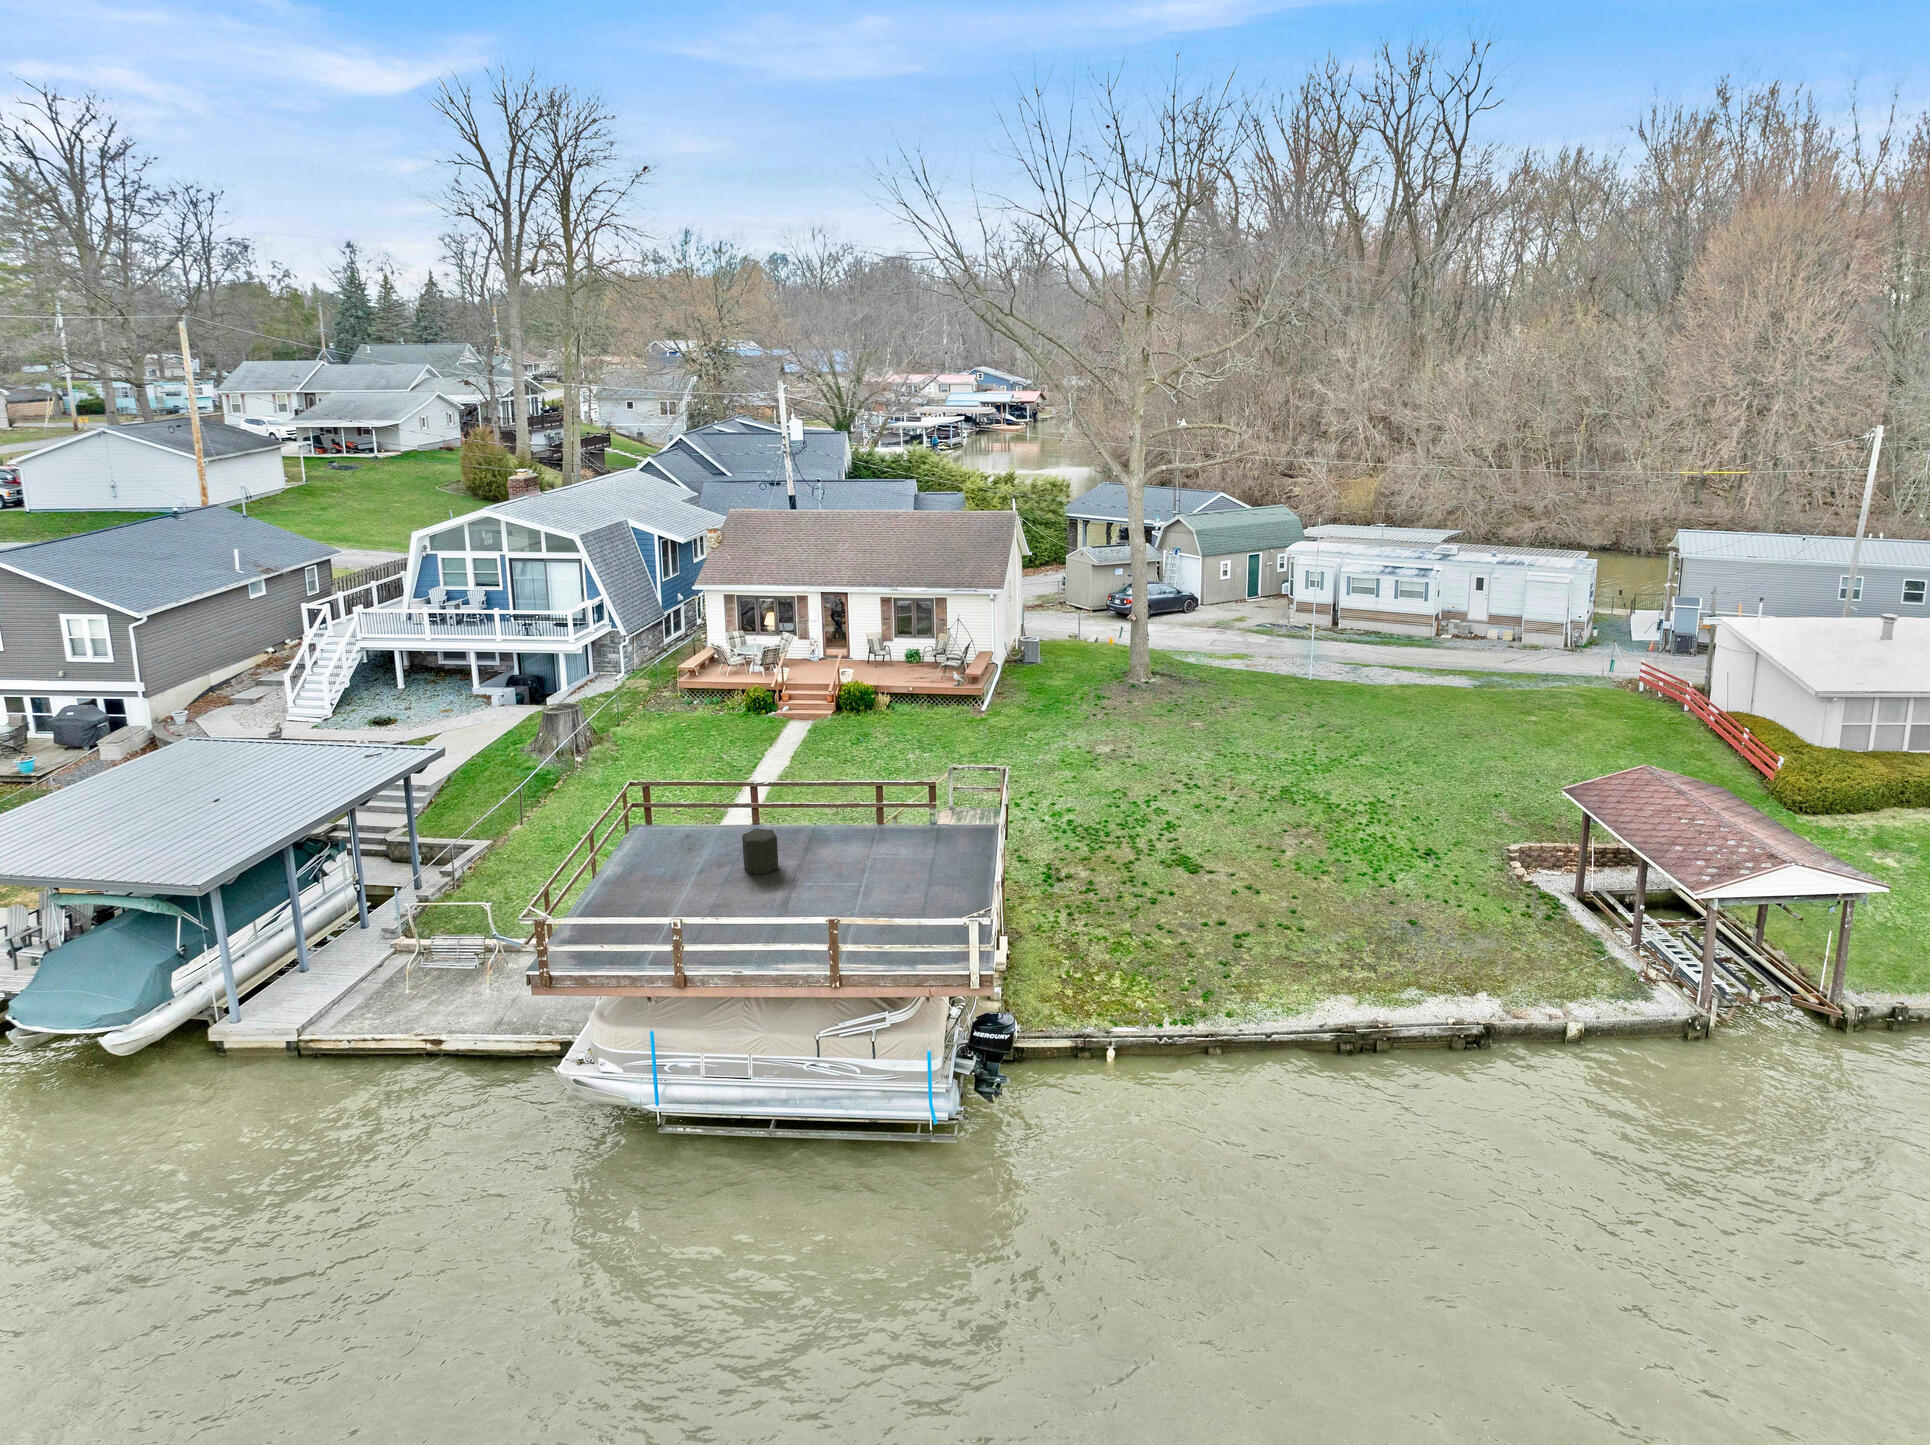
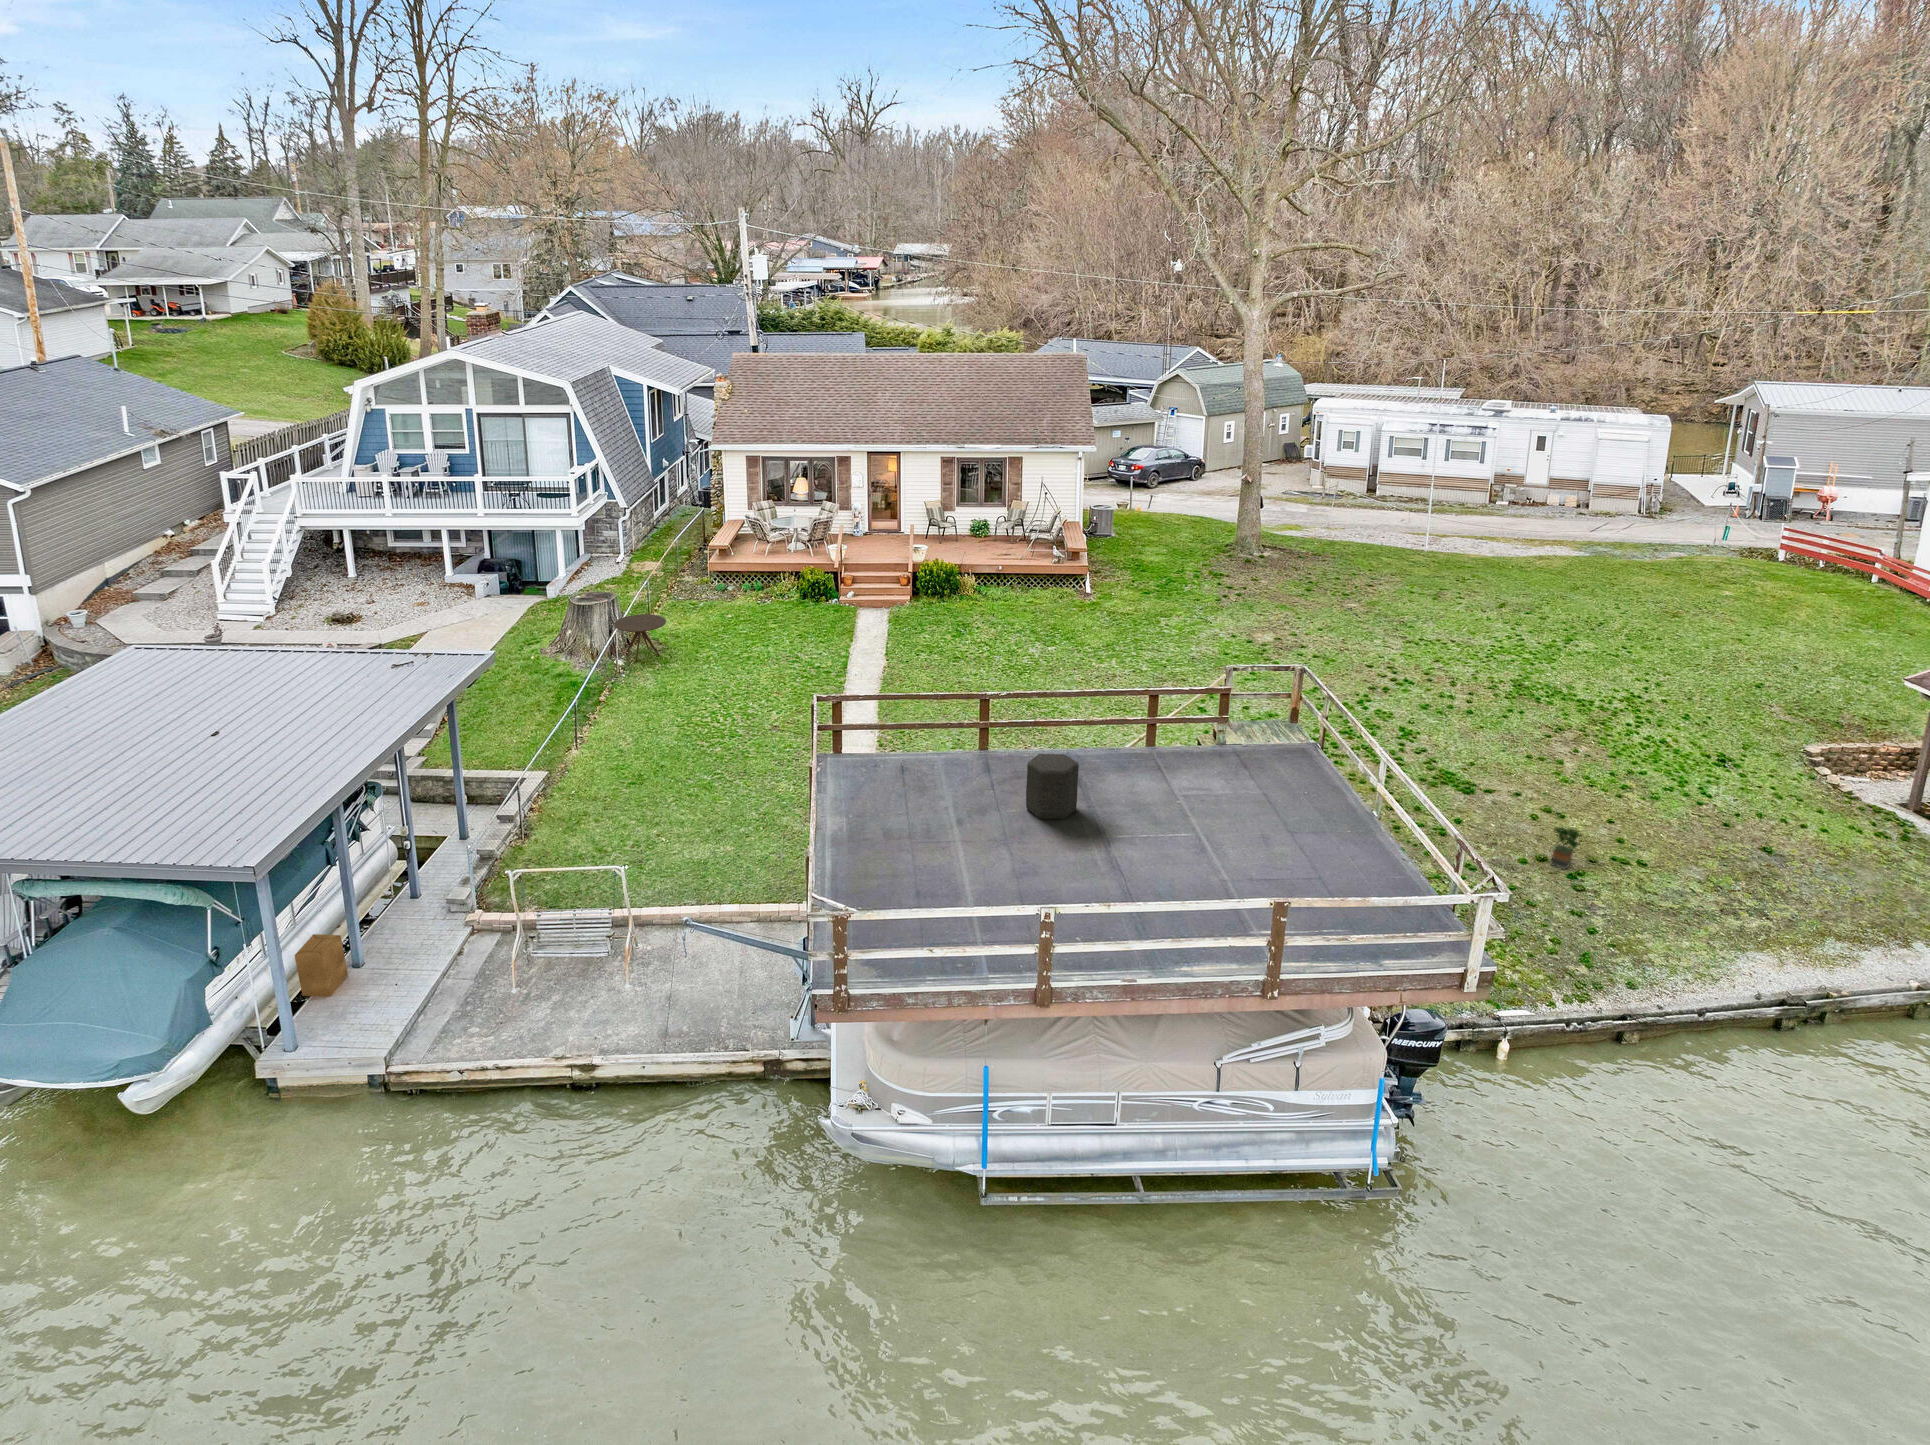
round table: none [580,723,622,760] -> present [614,614,666,662]
potted tree: none [1201,896,1221,929] -> present [1551,827,1582,869]
cardboard box: none [251,947,293,992] -> present [295,934,348,997]

